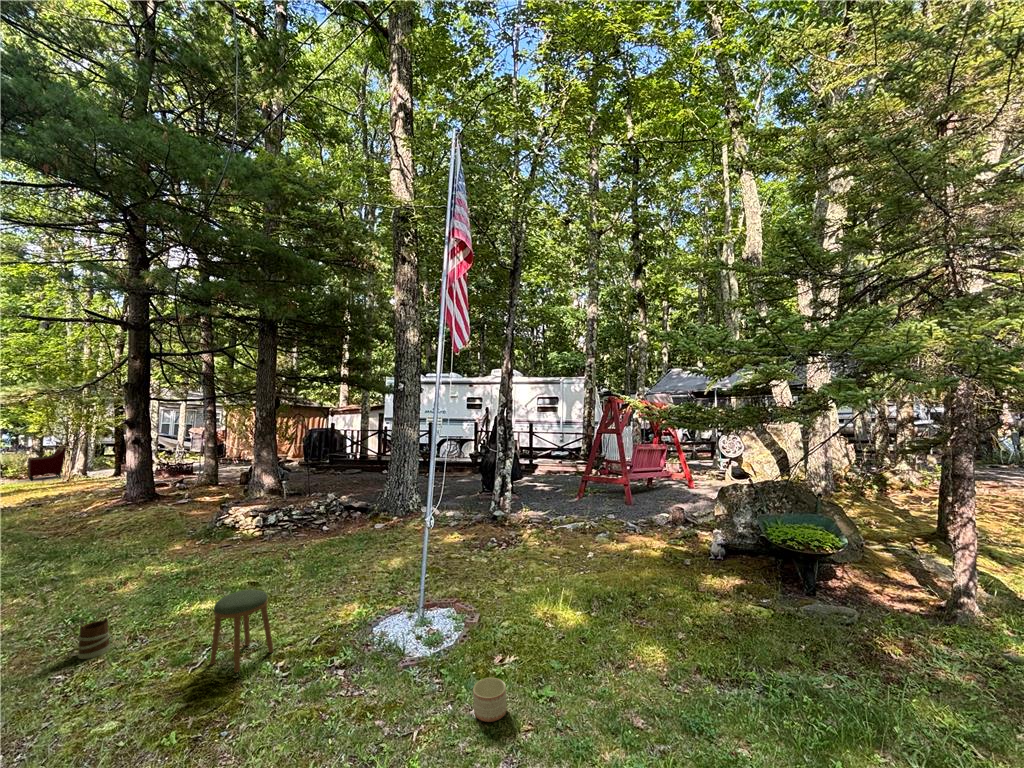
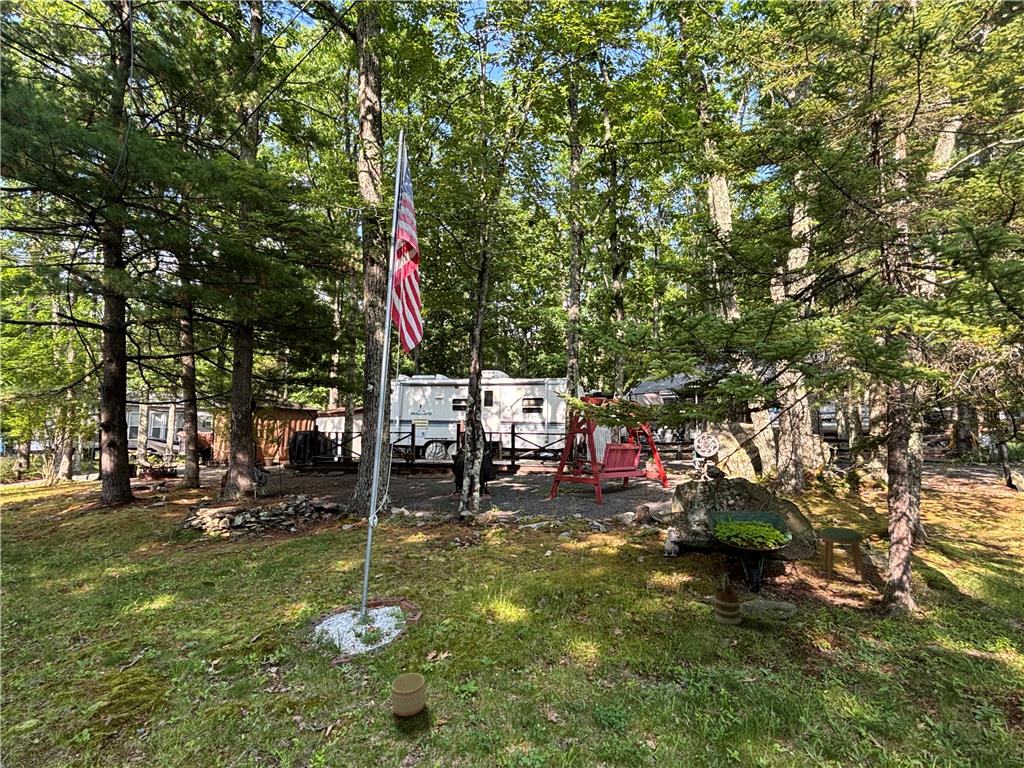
armchair: present [27,447,66,481] -> none [11,450,50,485]
stool: present [210,590,274,673] -> present [820,527,866,584]
wooden bucket: present [78,607,111,659] -> present [714,573,742,624]

